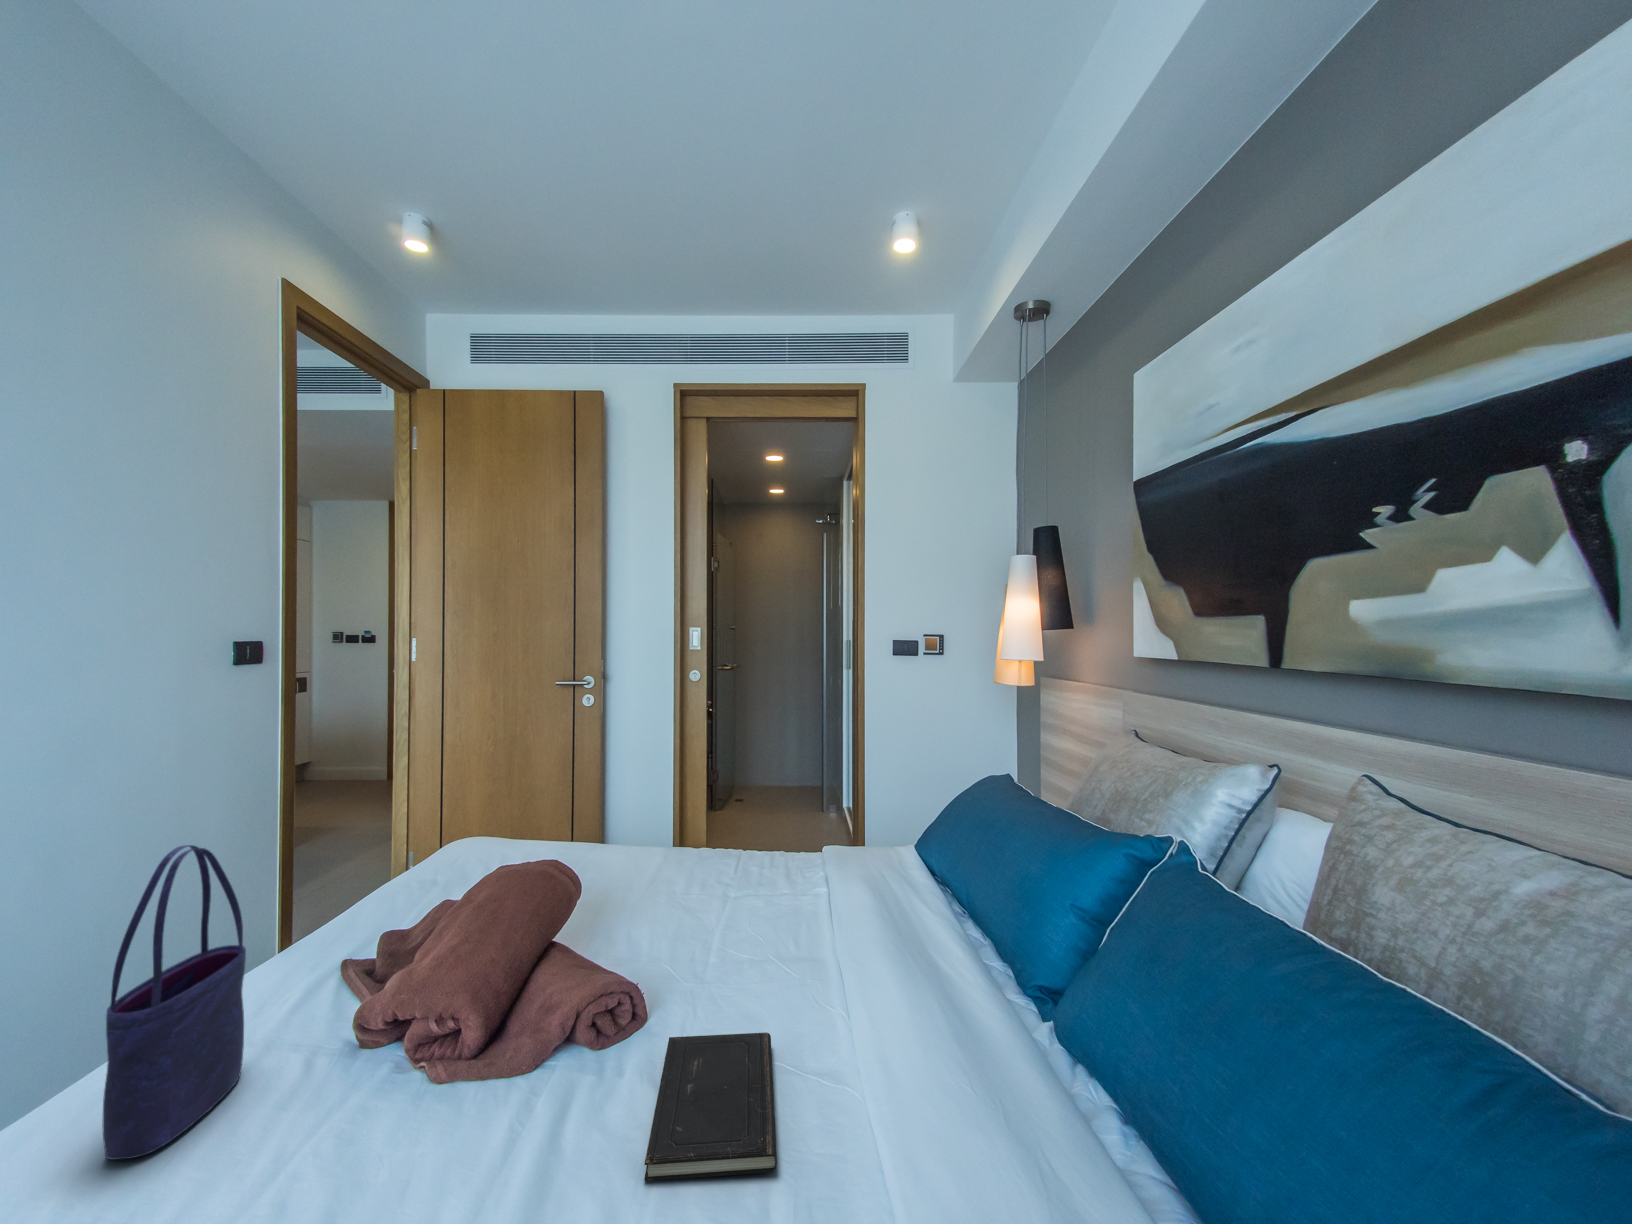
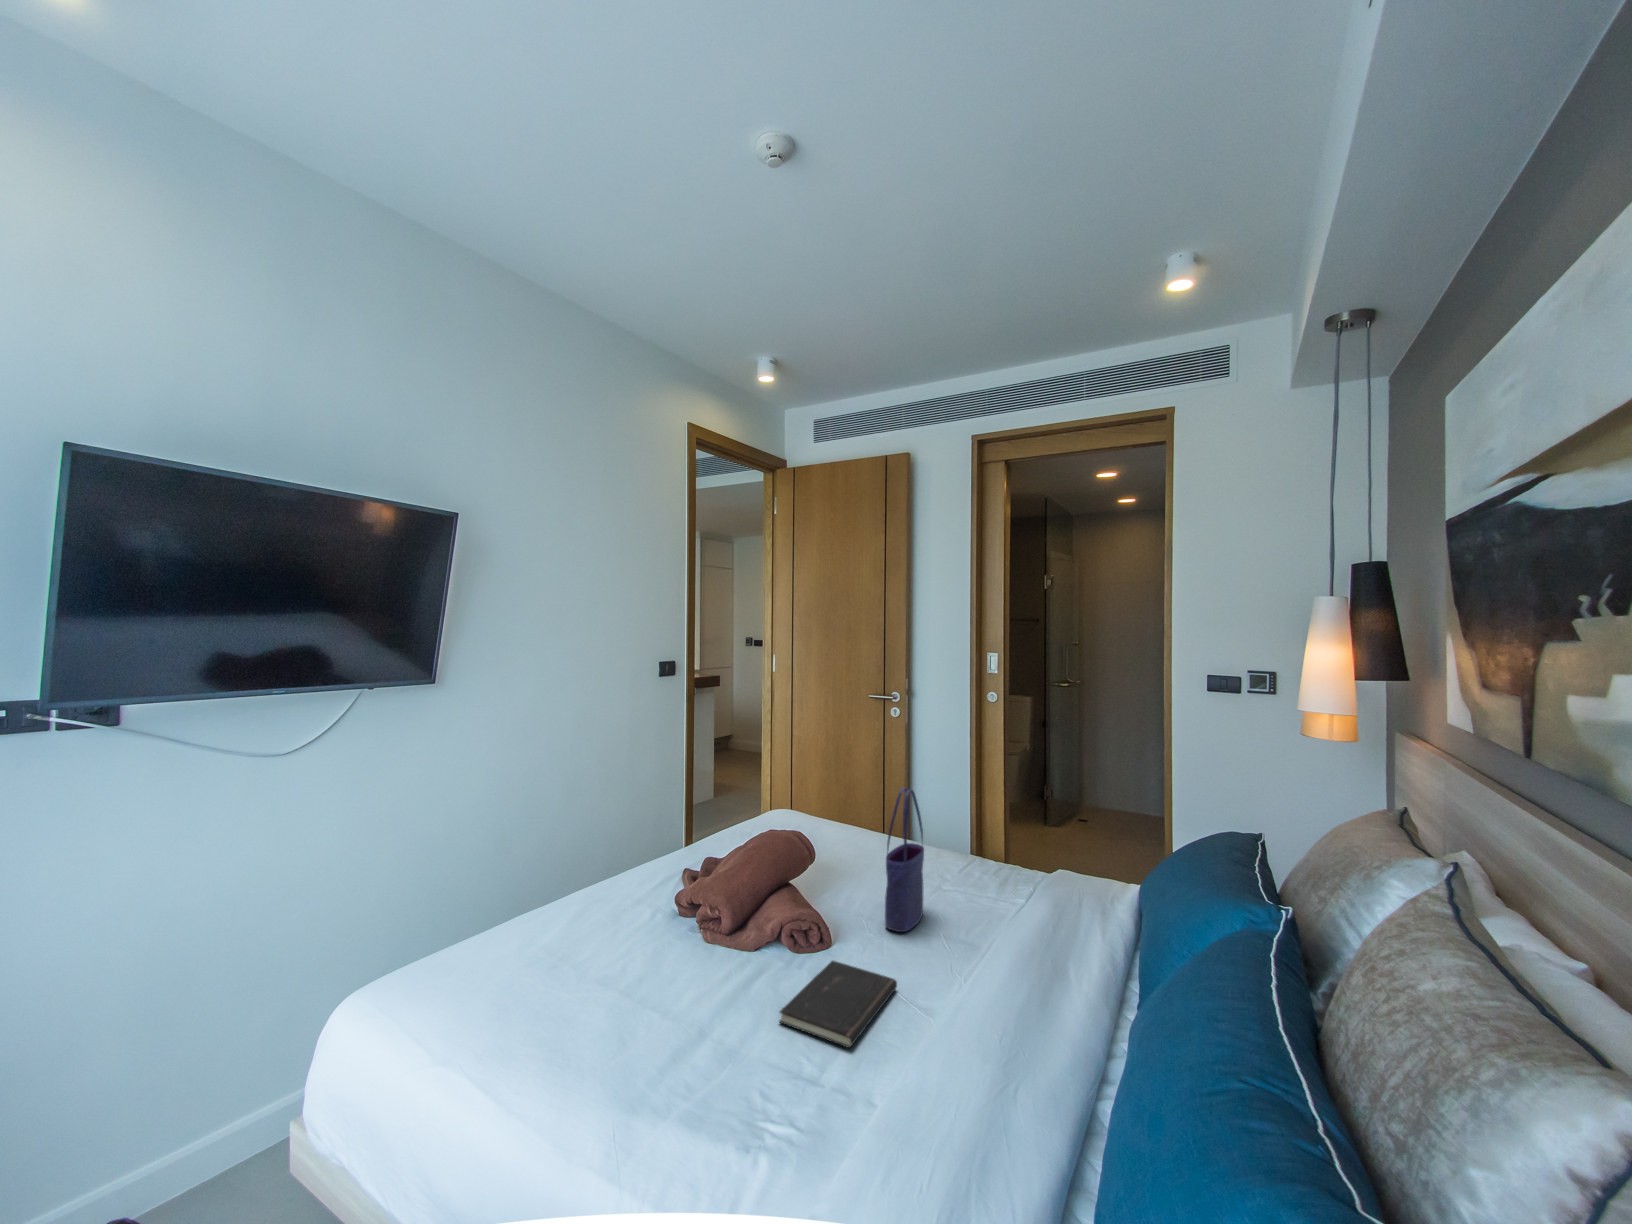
tote bag: present [102,845,246,1160] -> present [885,788,924,932]

